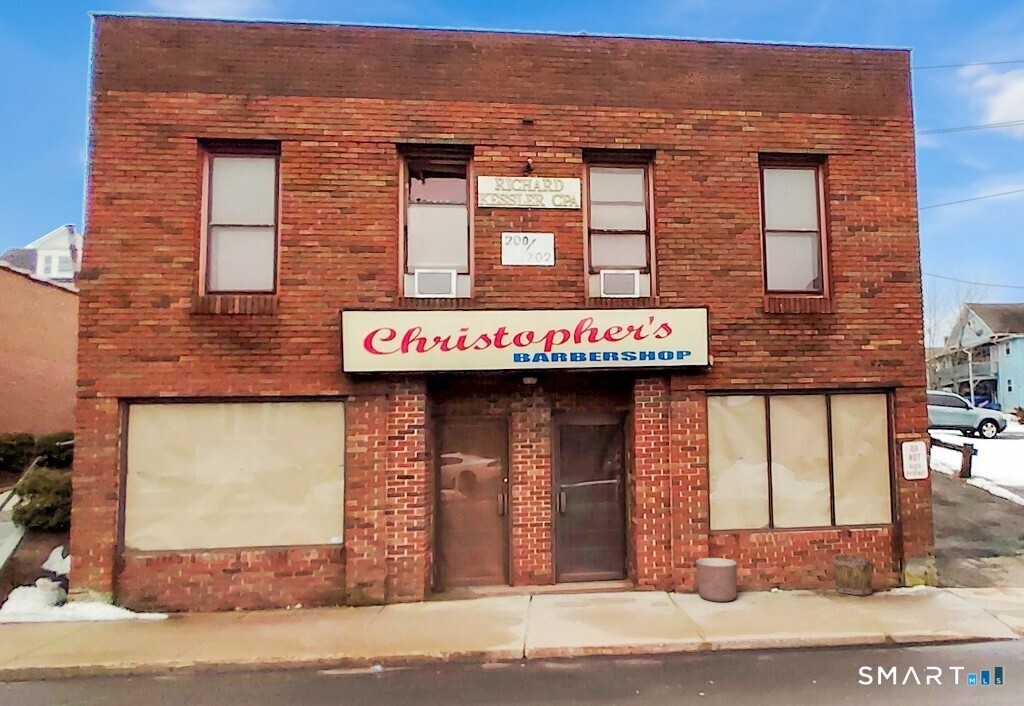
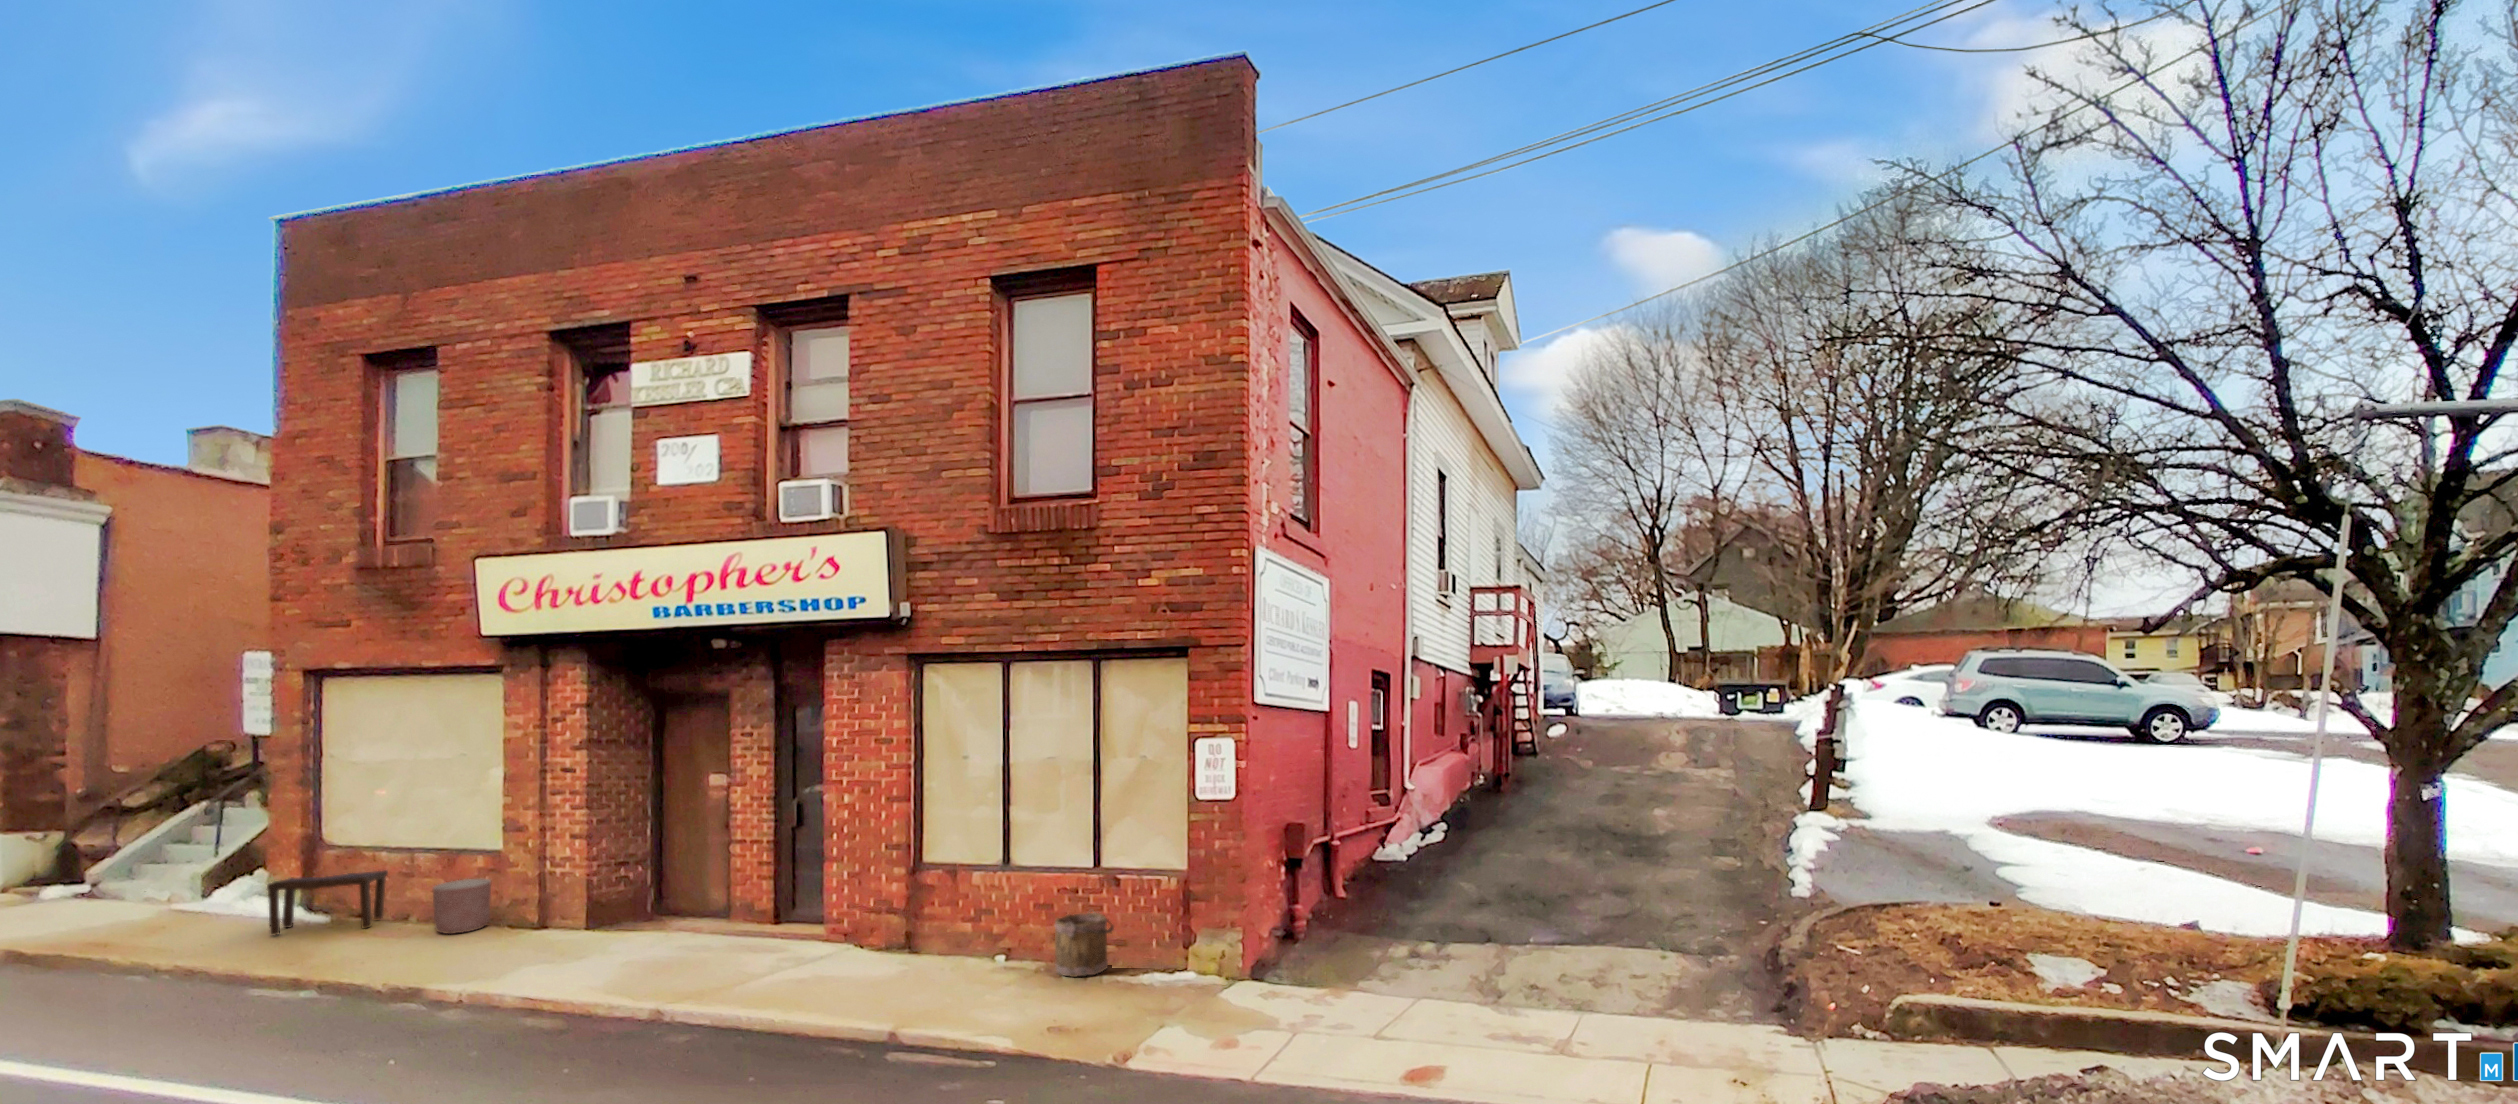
planter: present [696,558,737,602] -> present [433,879,491,934]
bench: none [135,567,227,631] -> present [267,870,388,935]

